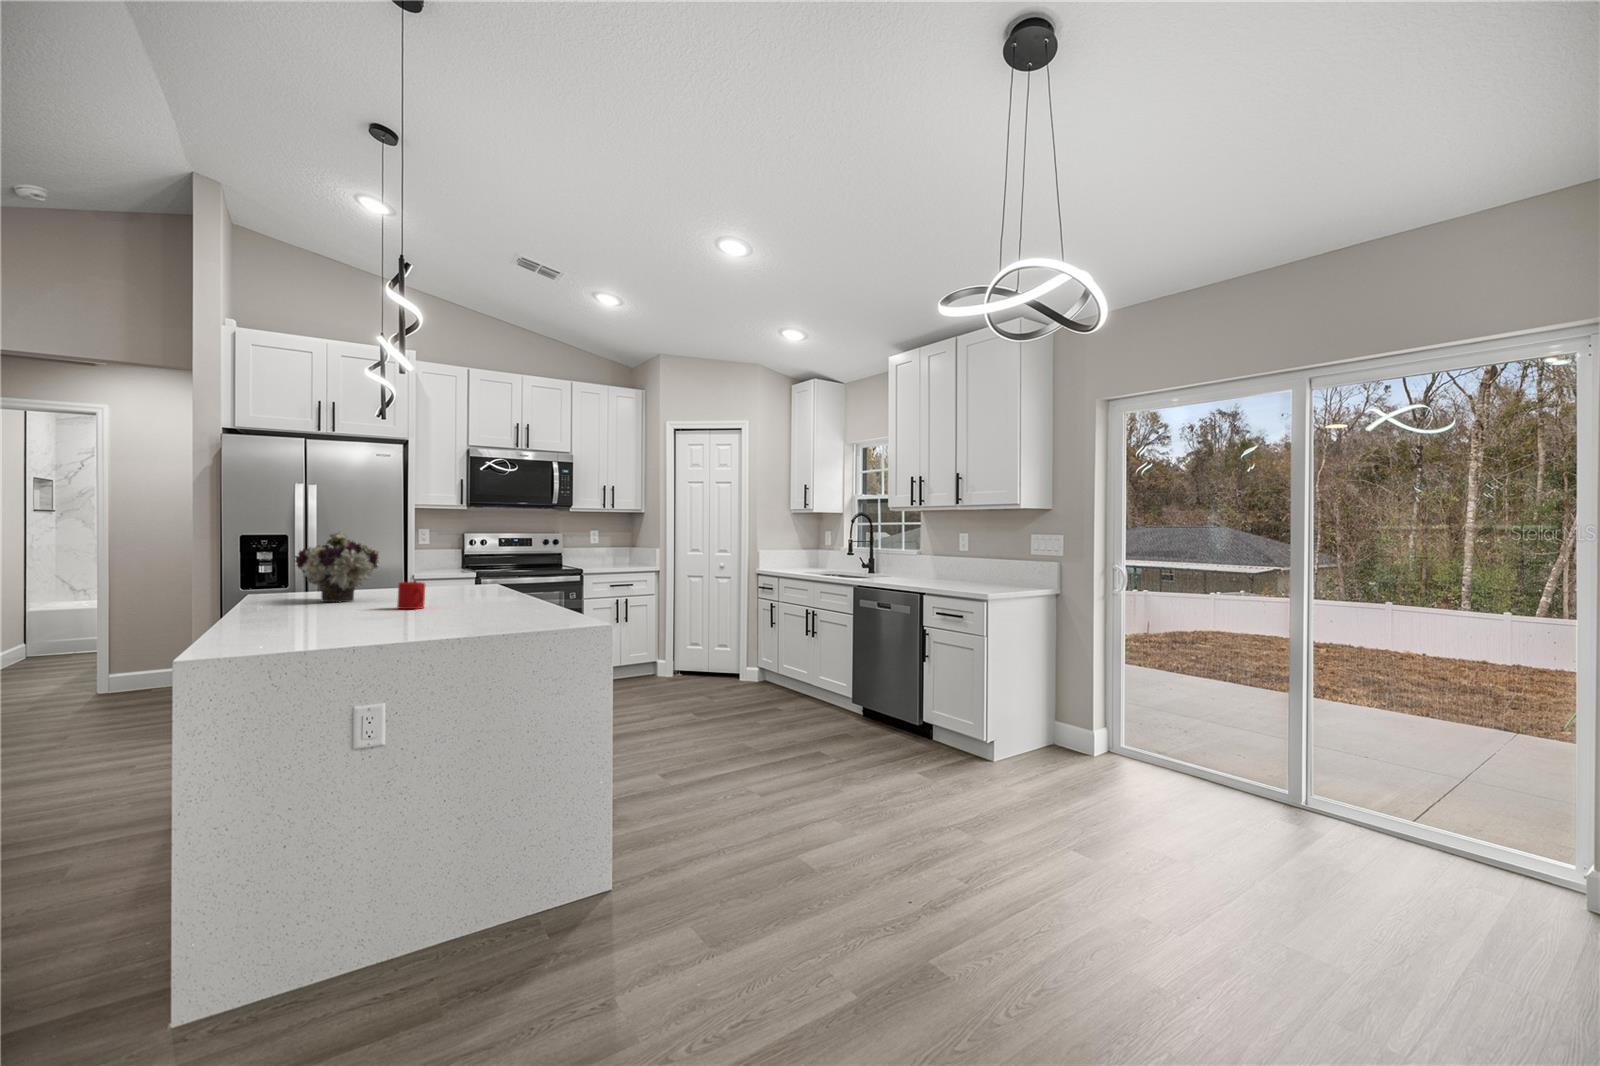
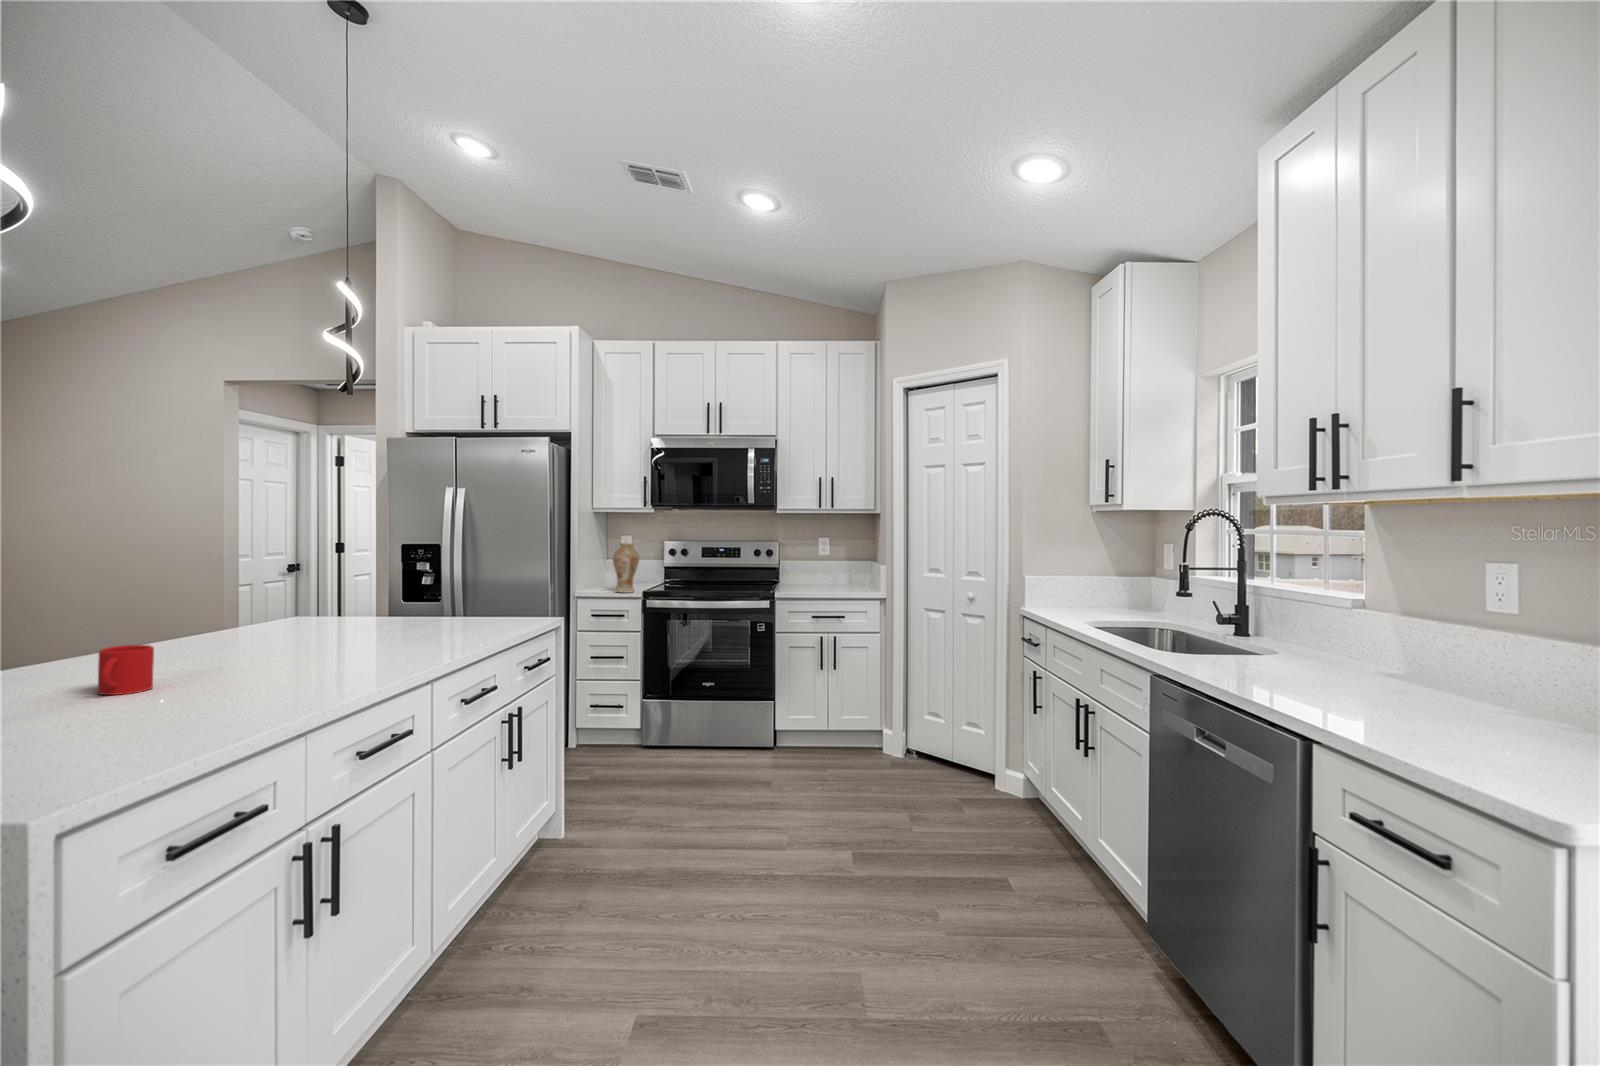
flower arrangement: present [295,531,379,602] -> none [158,553,274,655]
vase: none [432,534,456,575] -> present [613,543,639,593]

